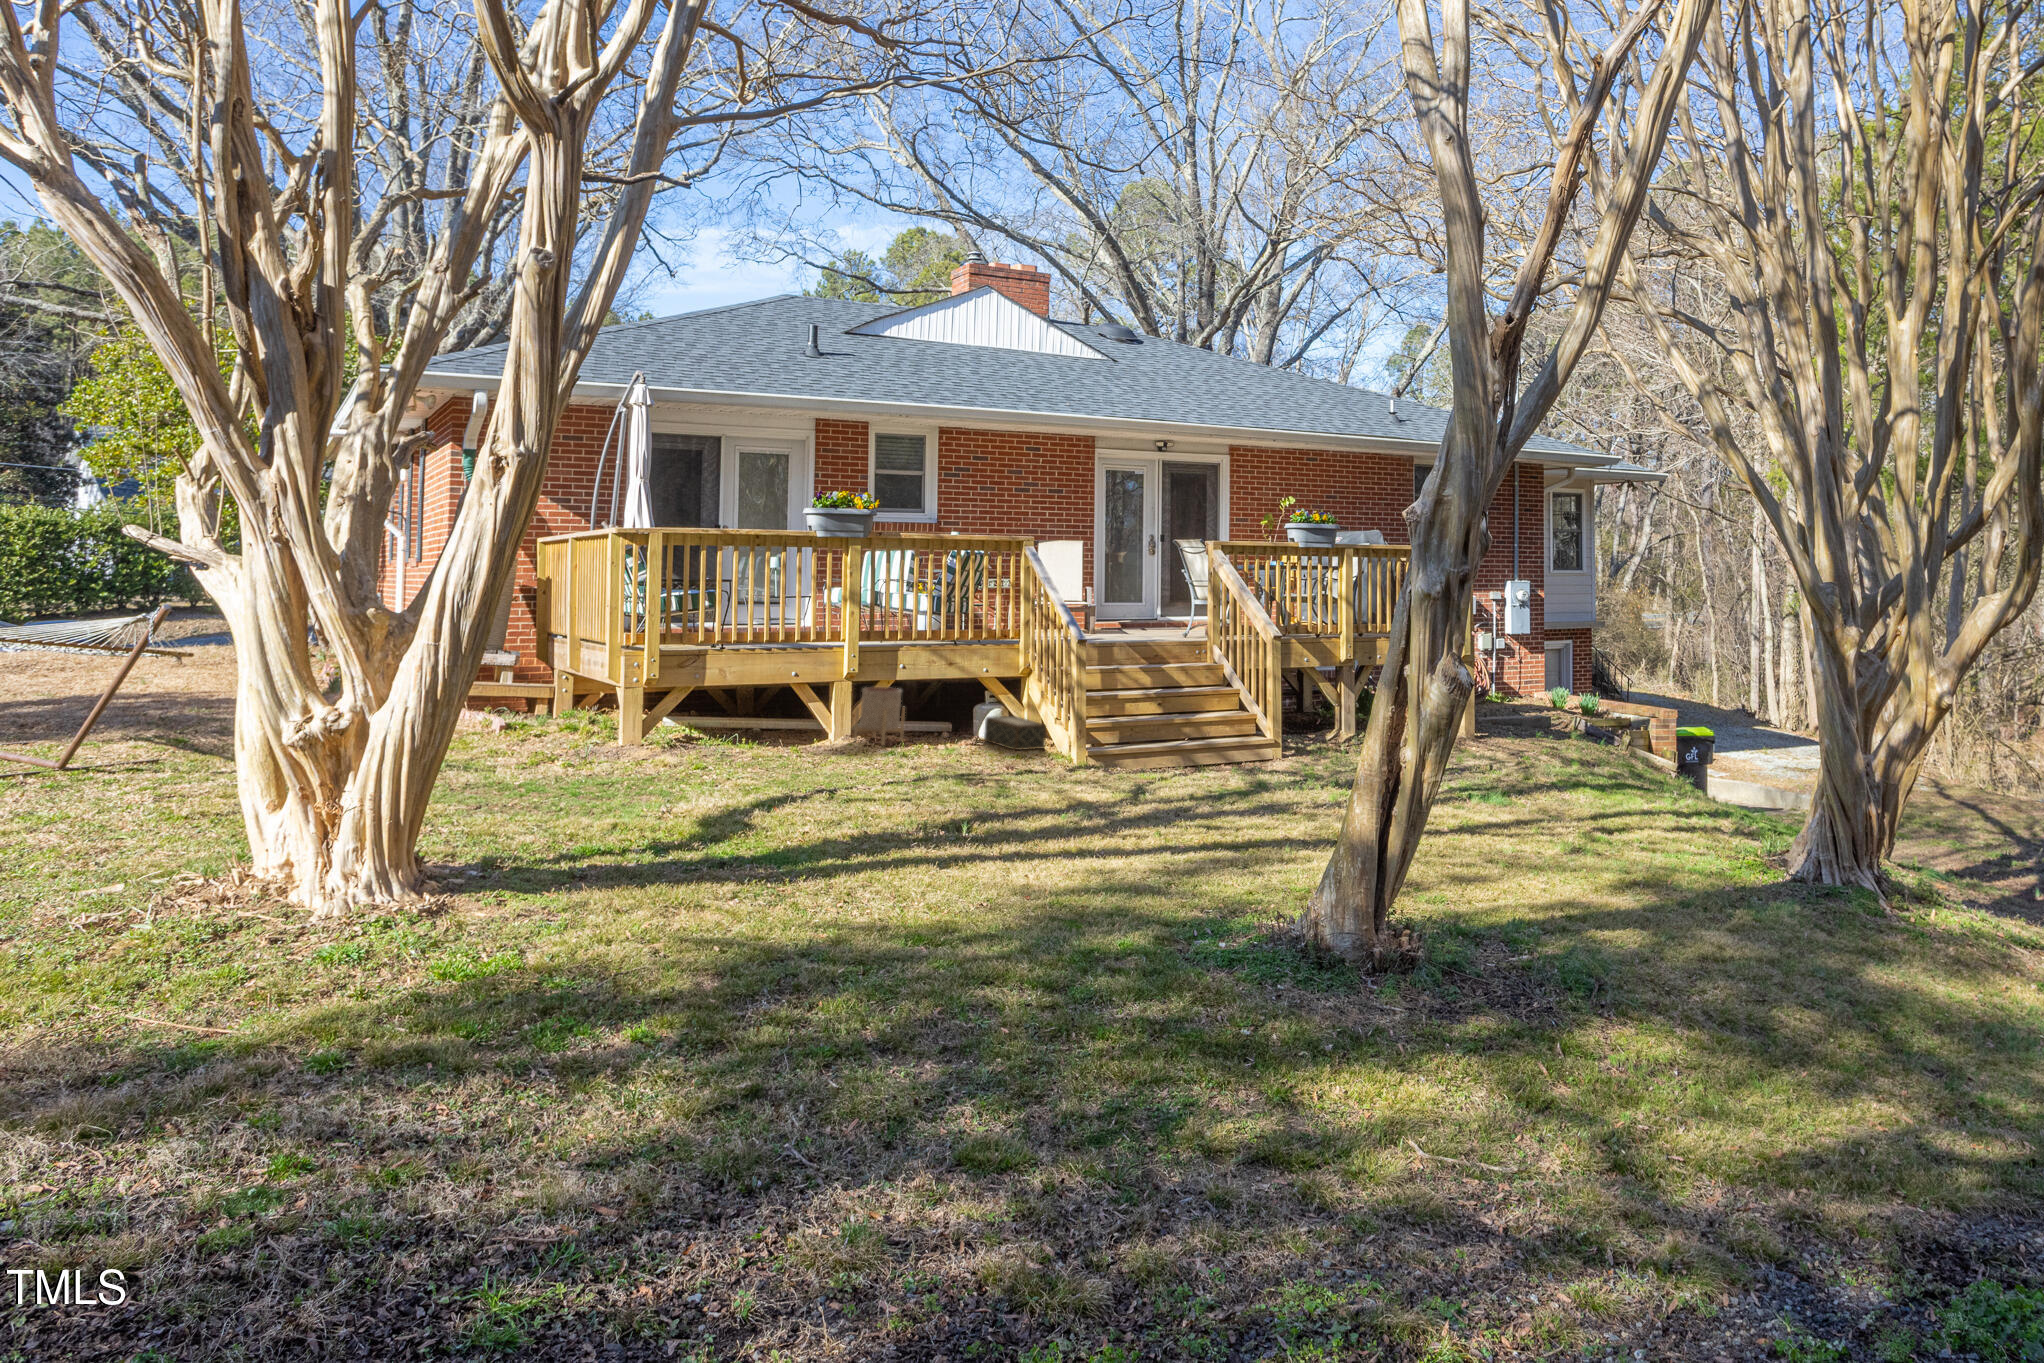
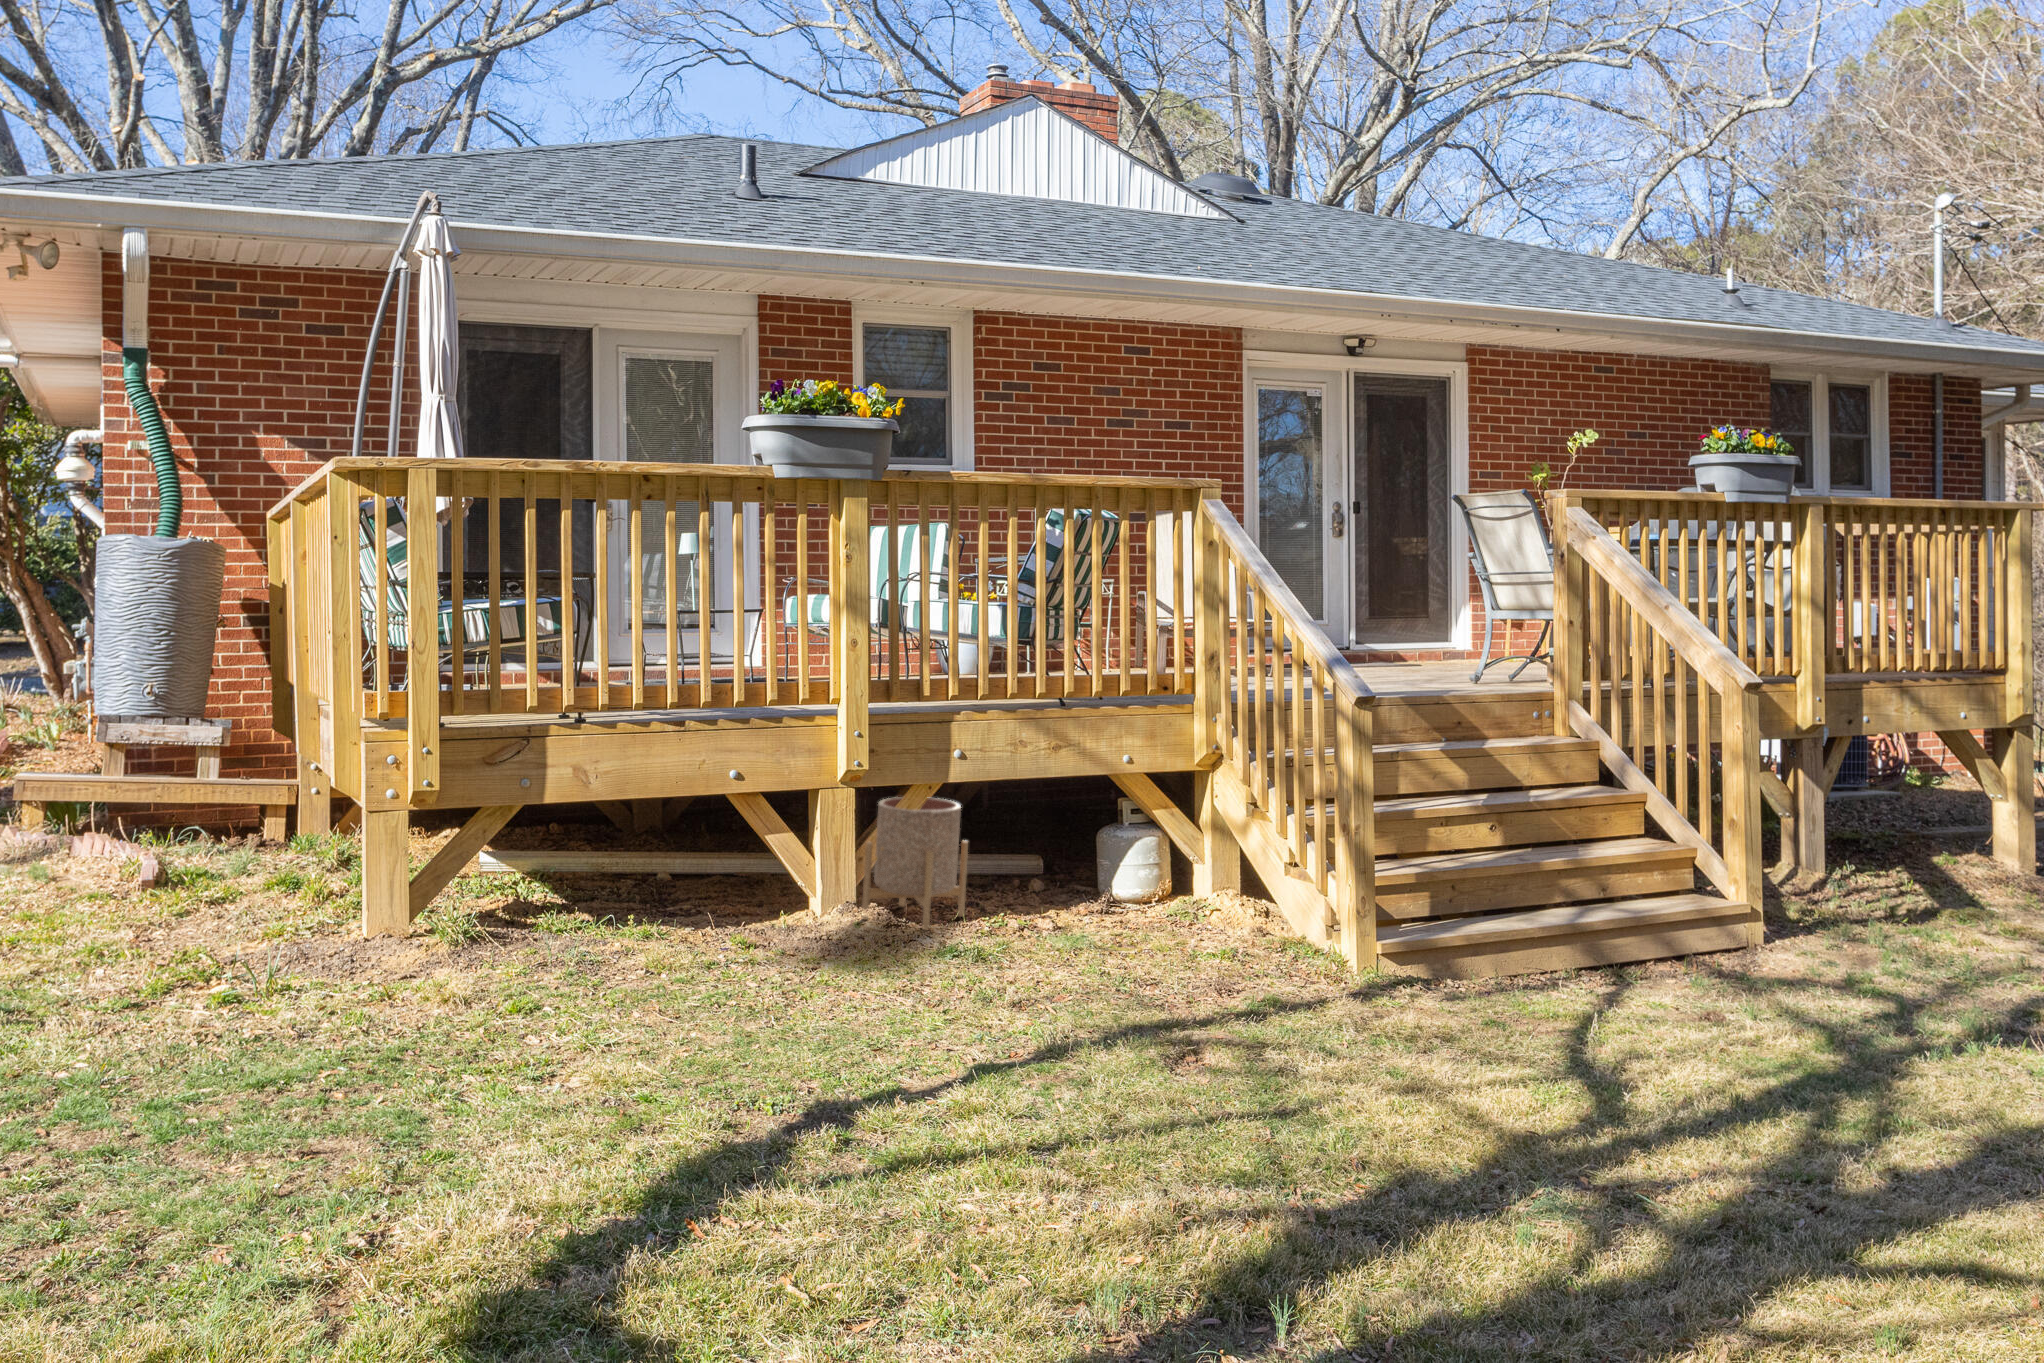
woven basket: present [984,716,1046,750] -> none [1130,853,1271,938]

